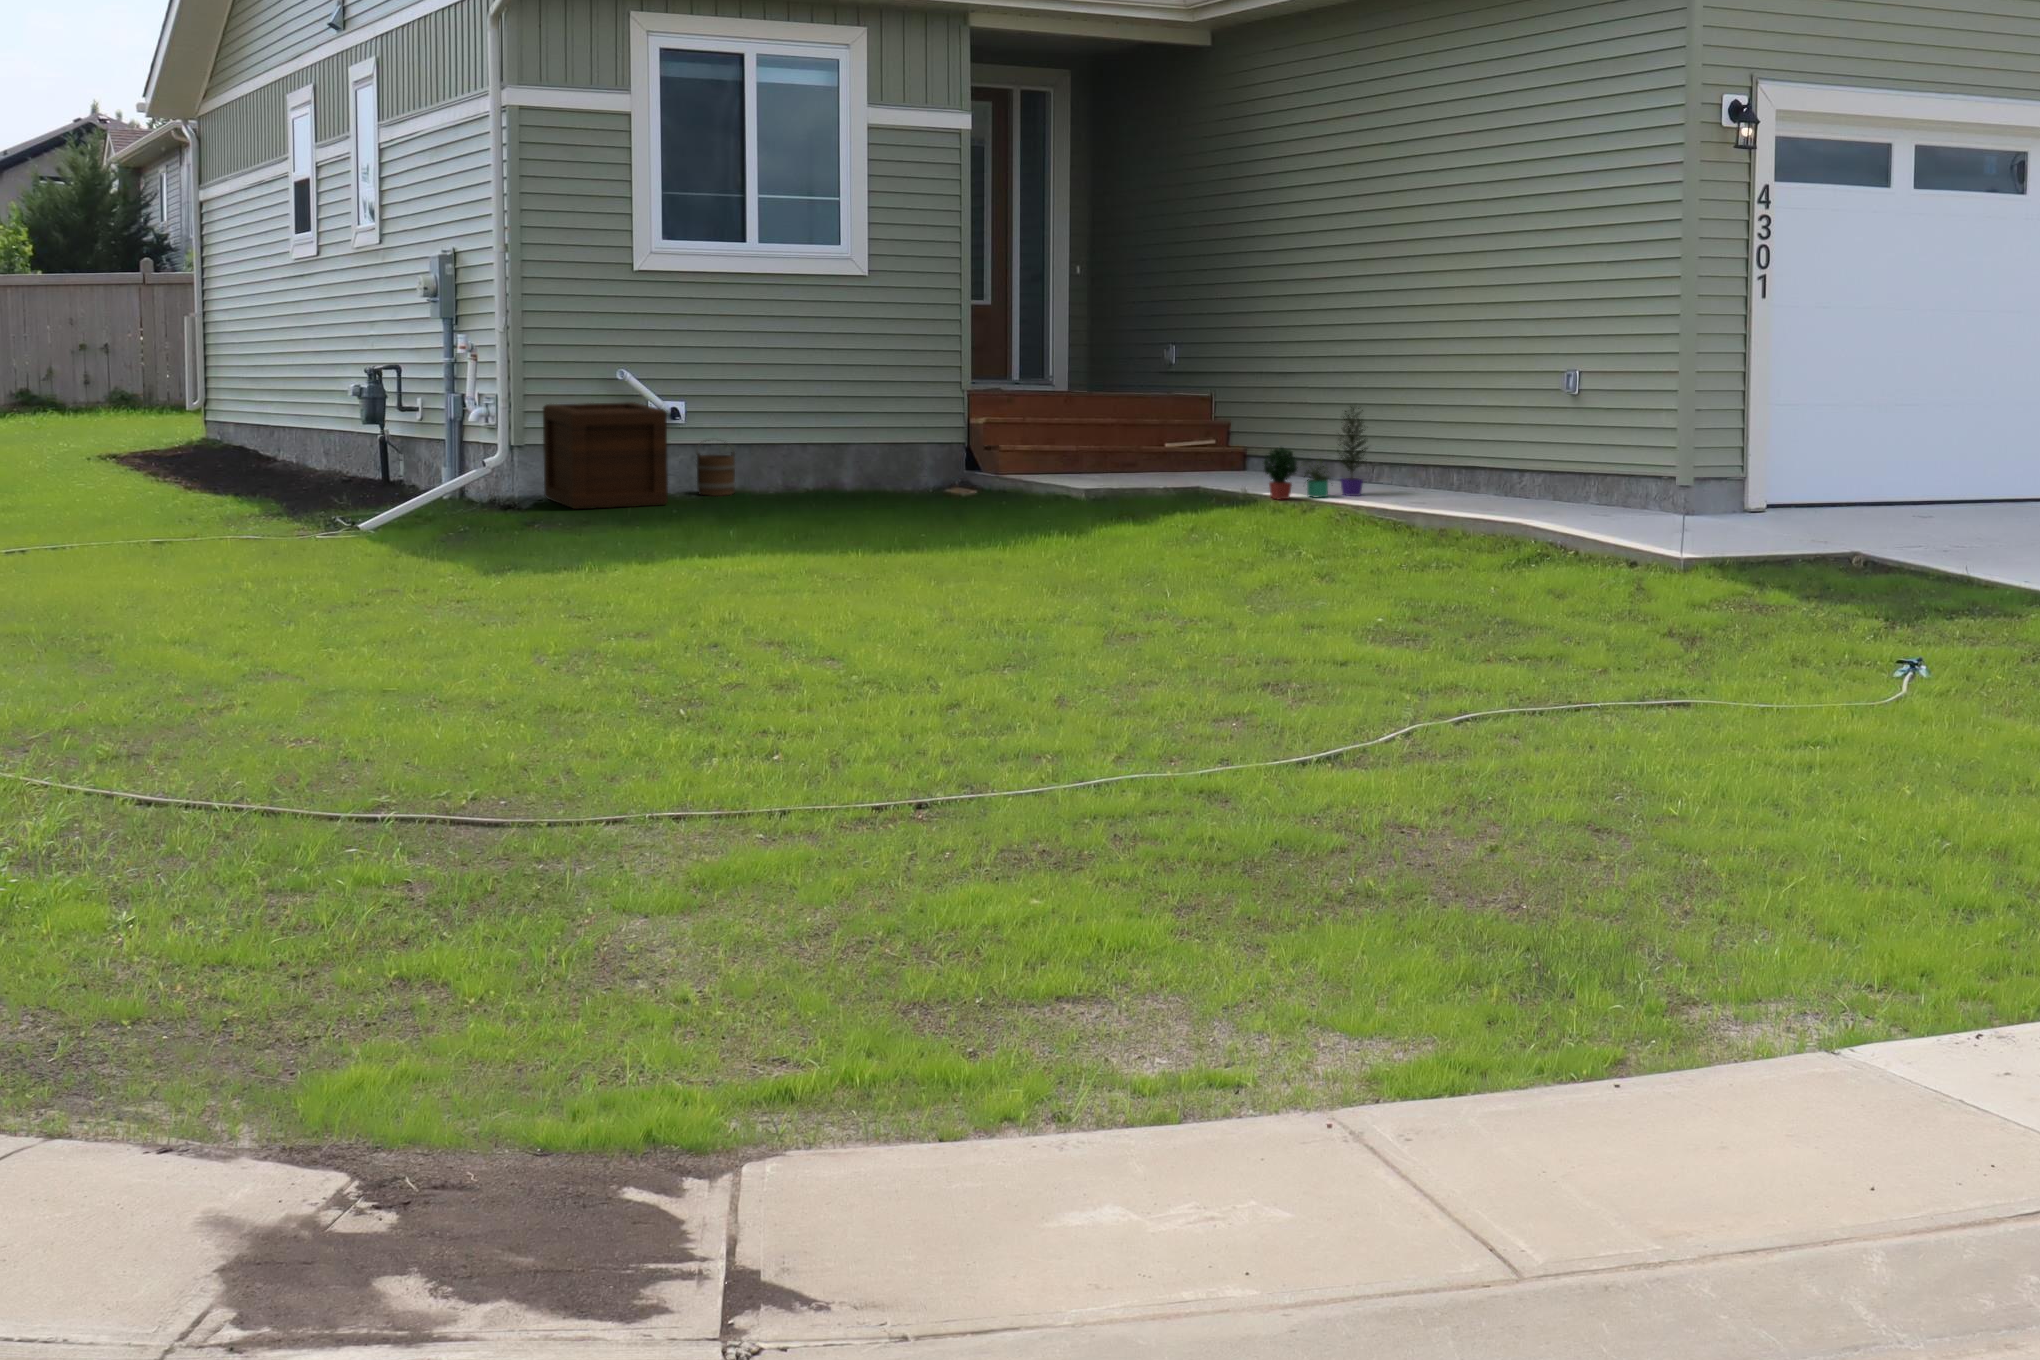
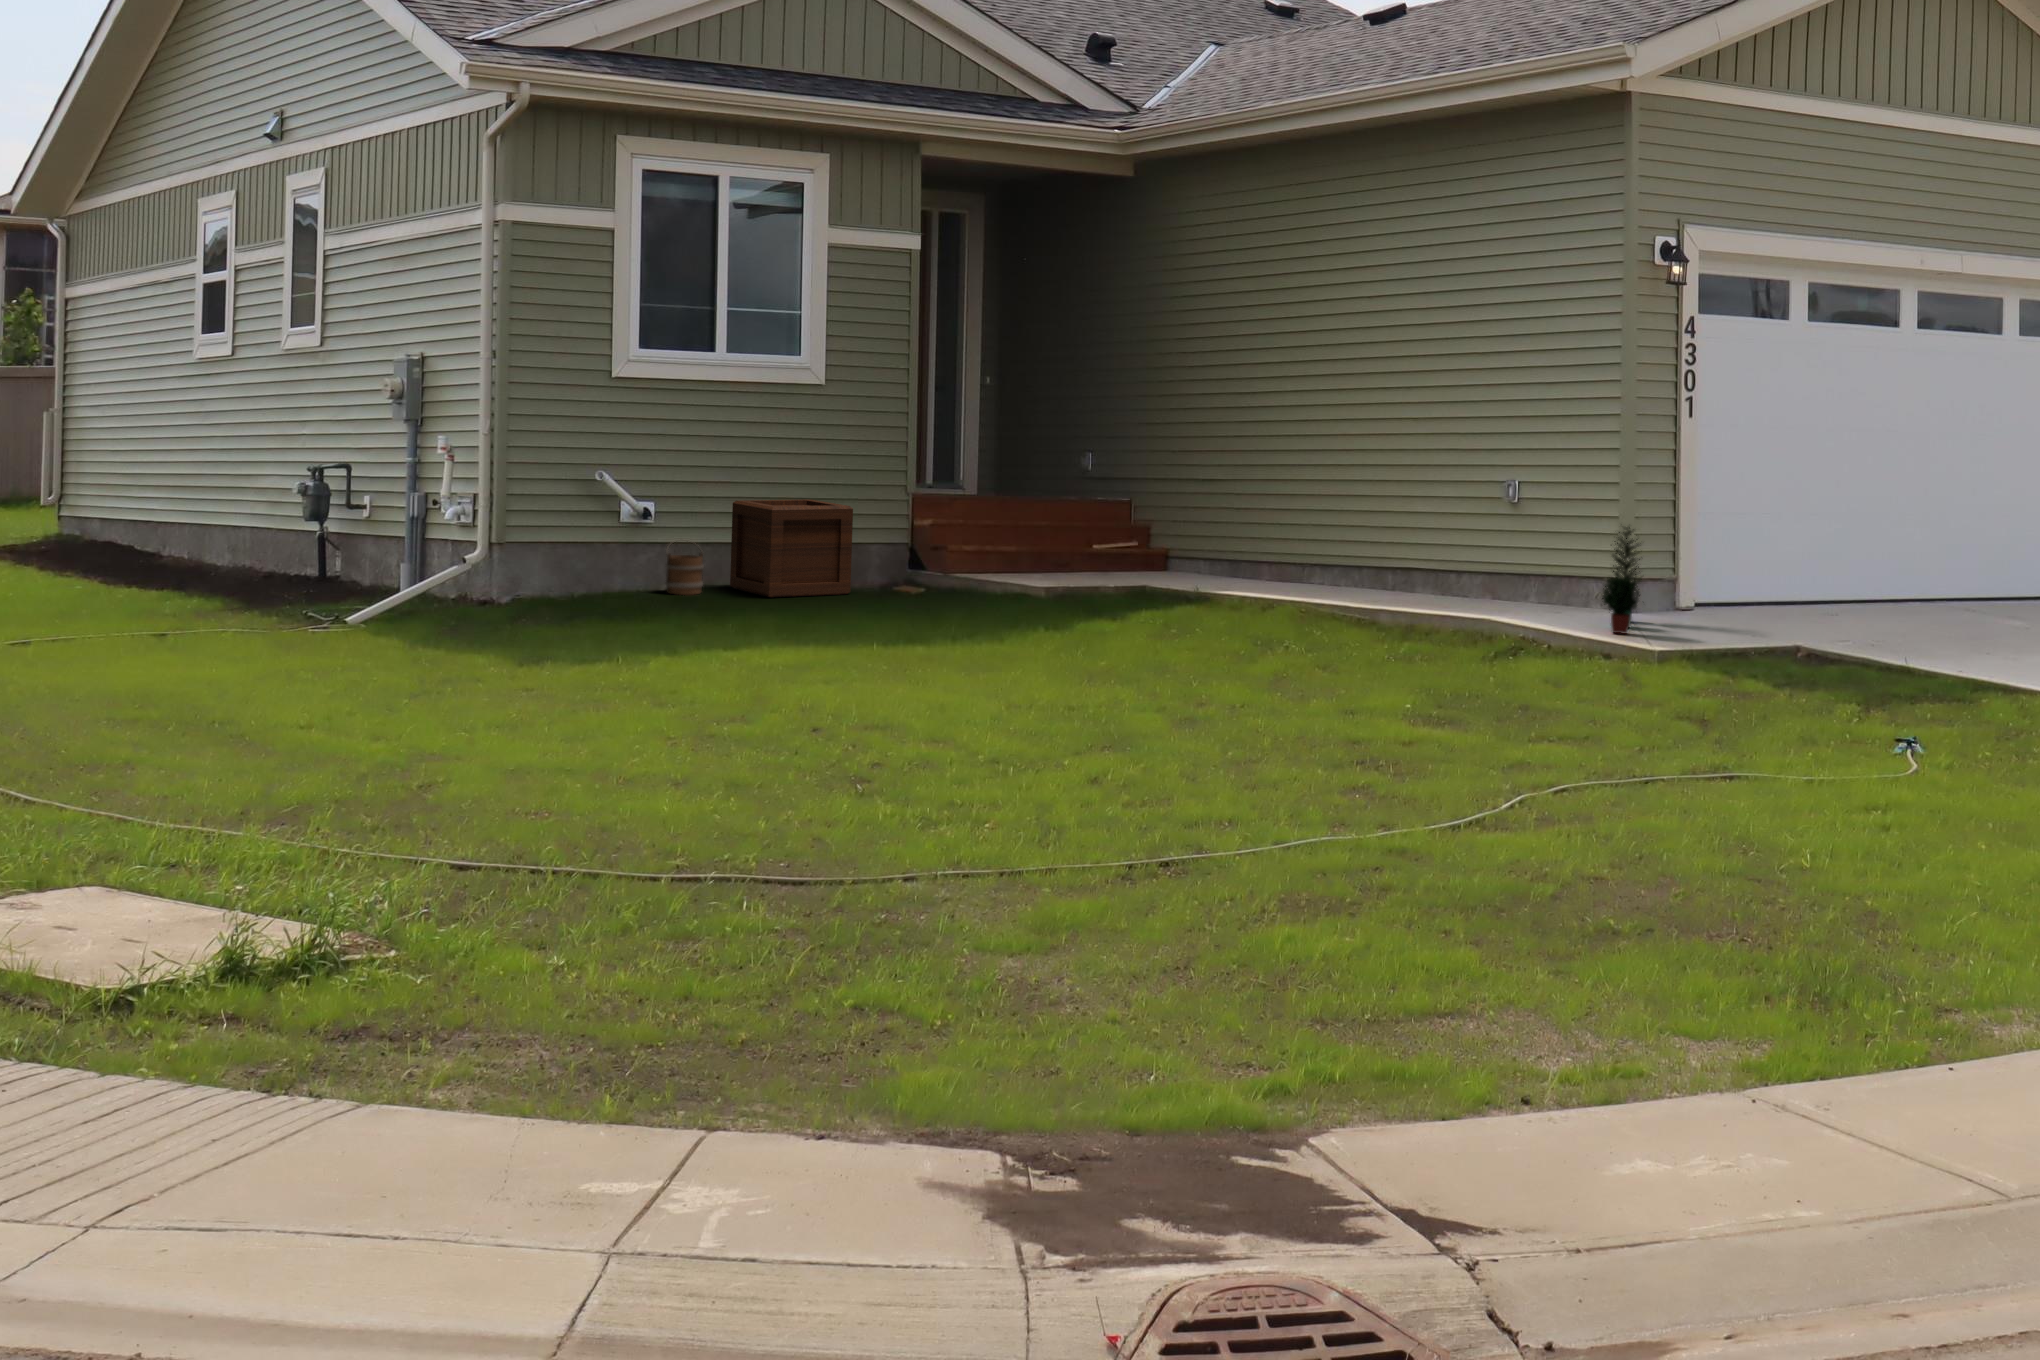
wooden crate: present [543,402,668,509] -> present [730,500,853,597]
potted plant: present [1263,406,1368,500] -> present [1602,527,1642,634]

